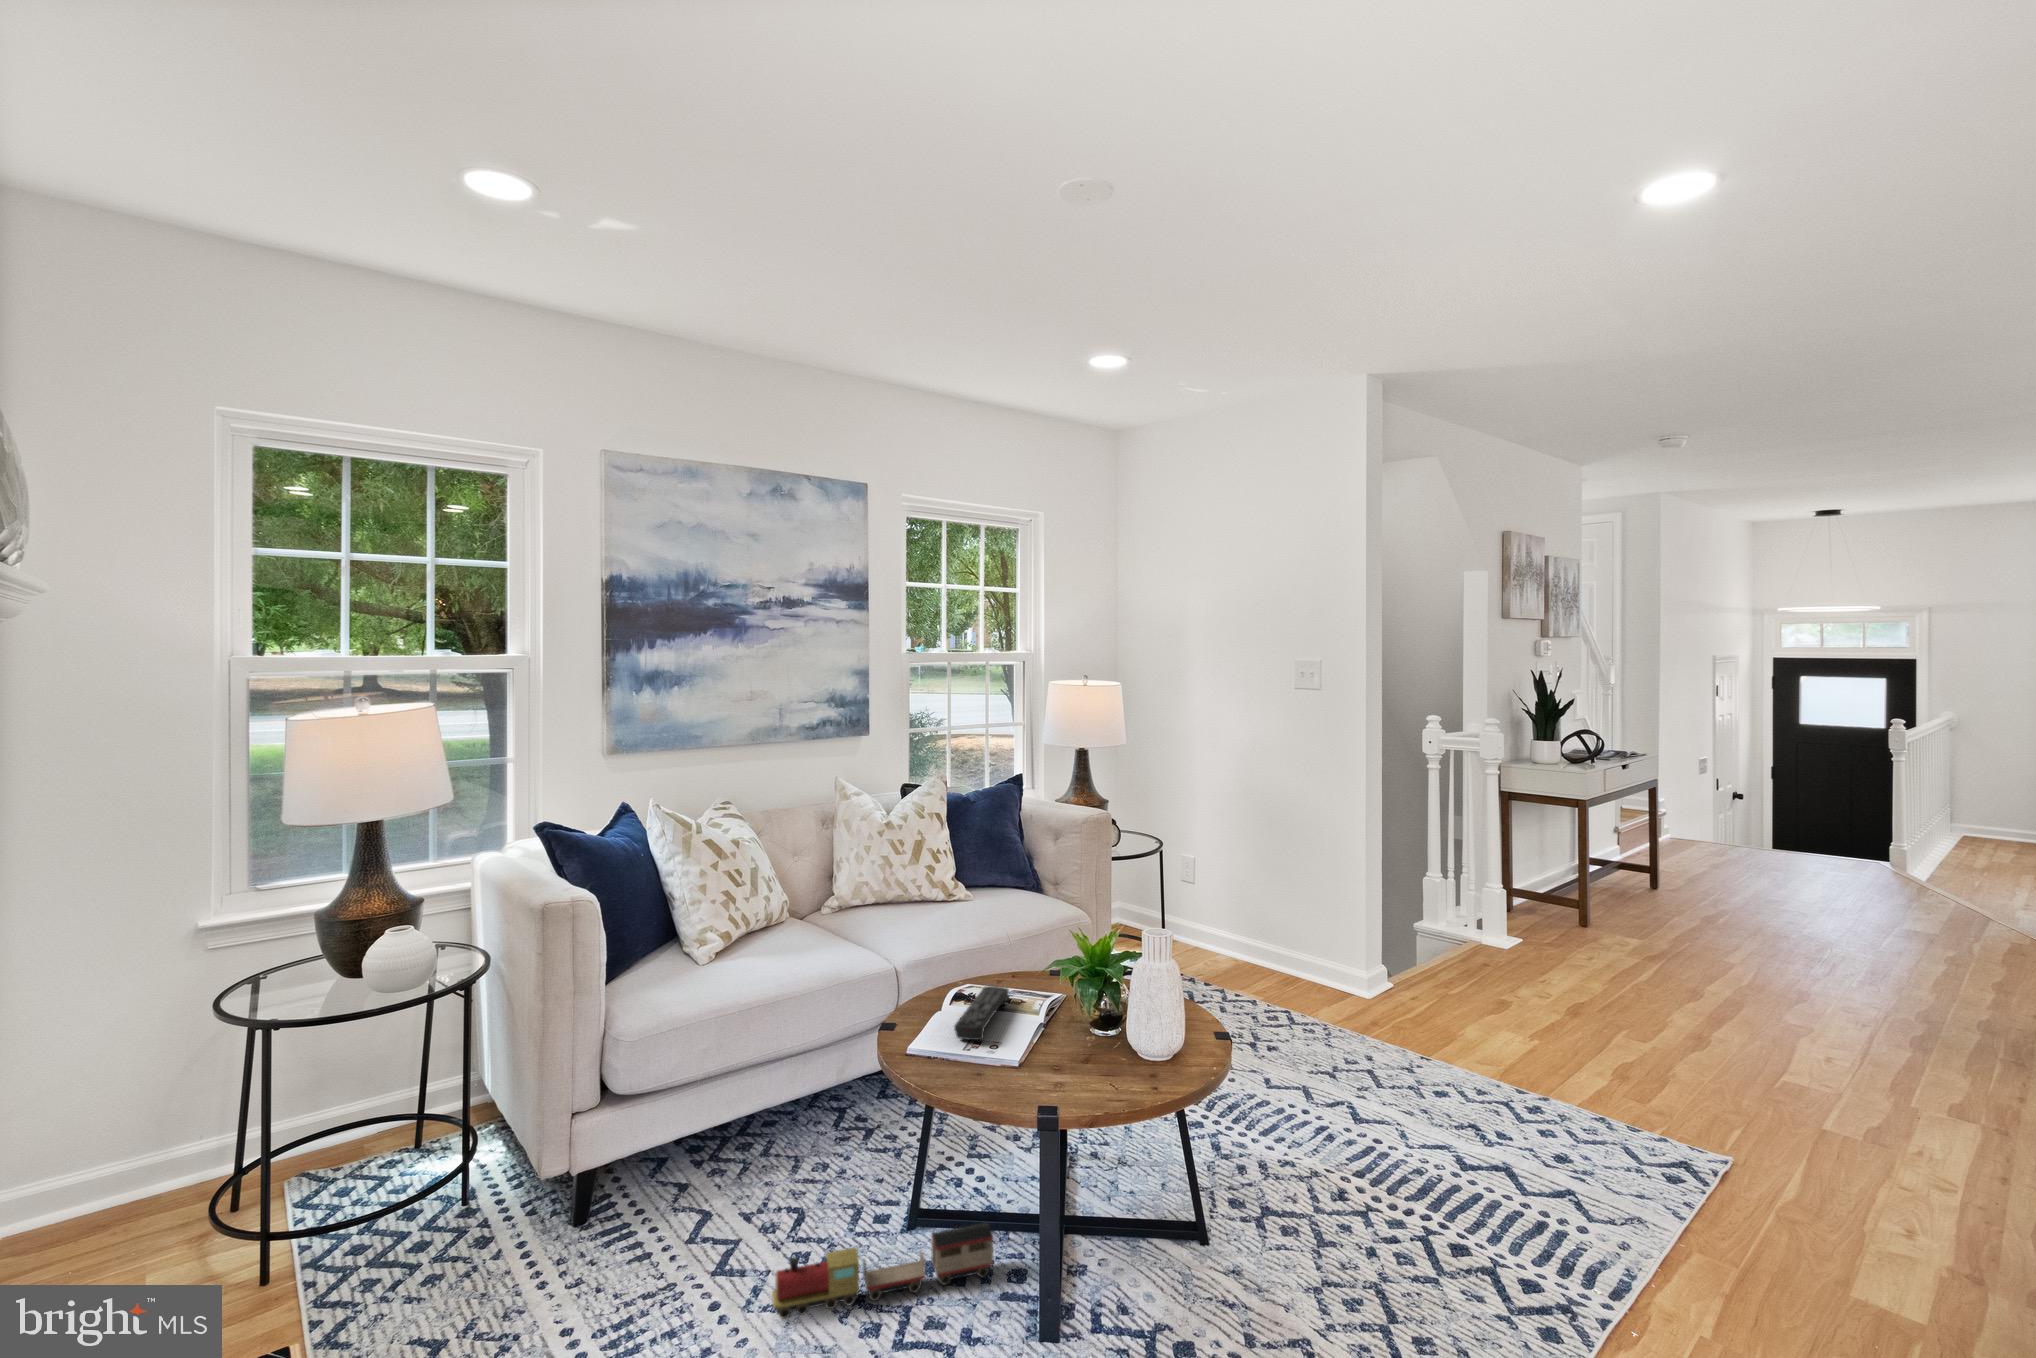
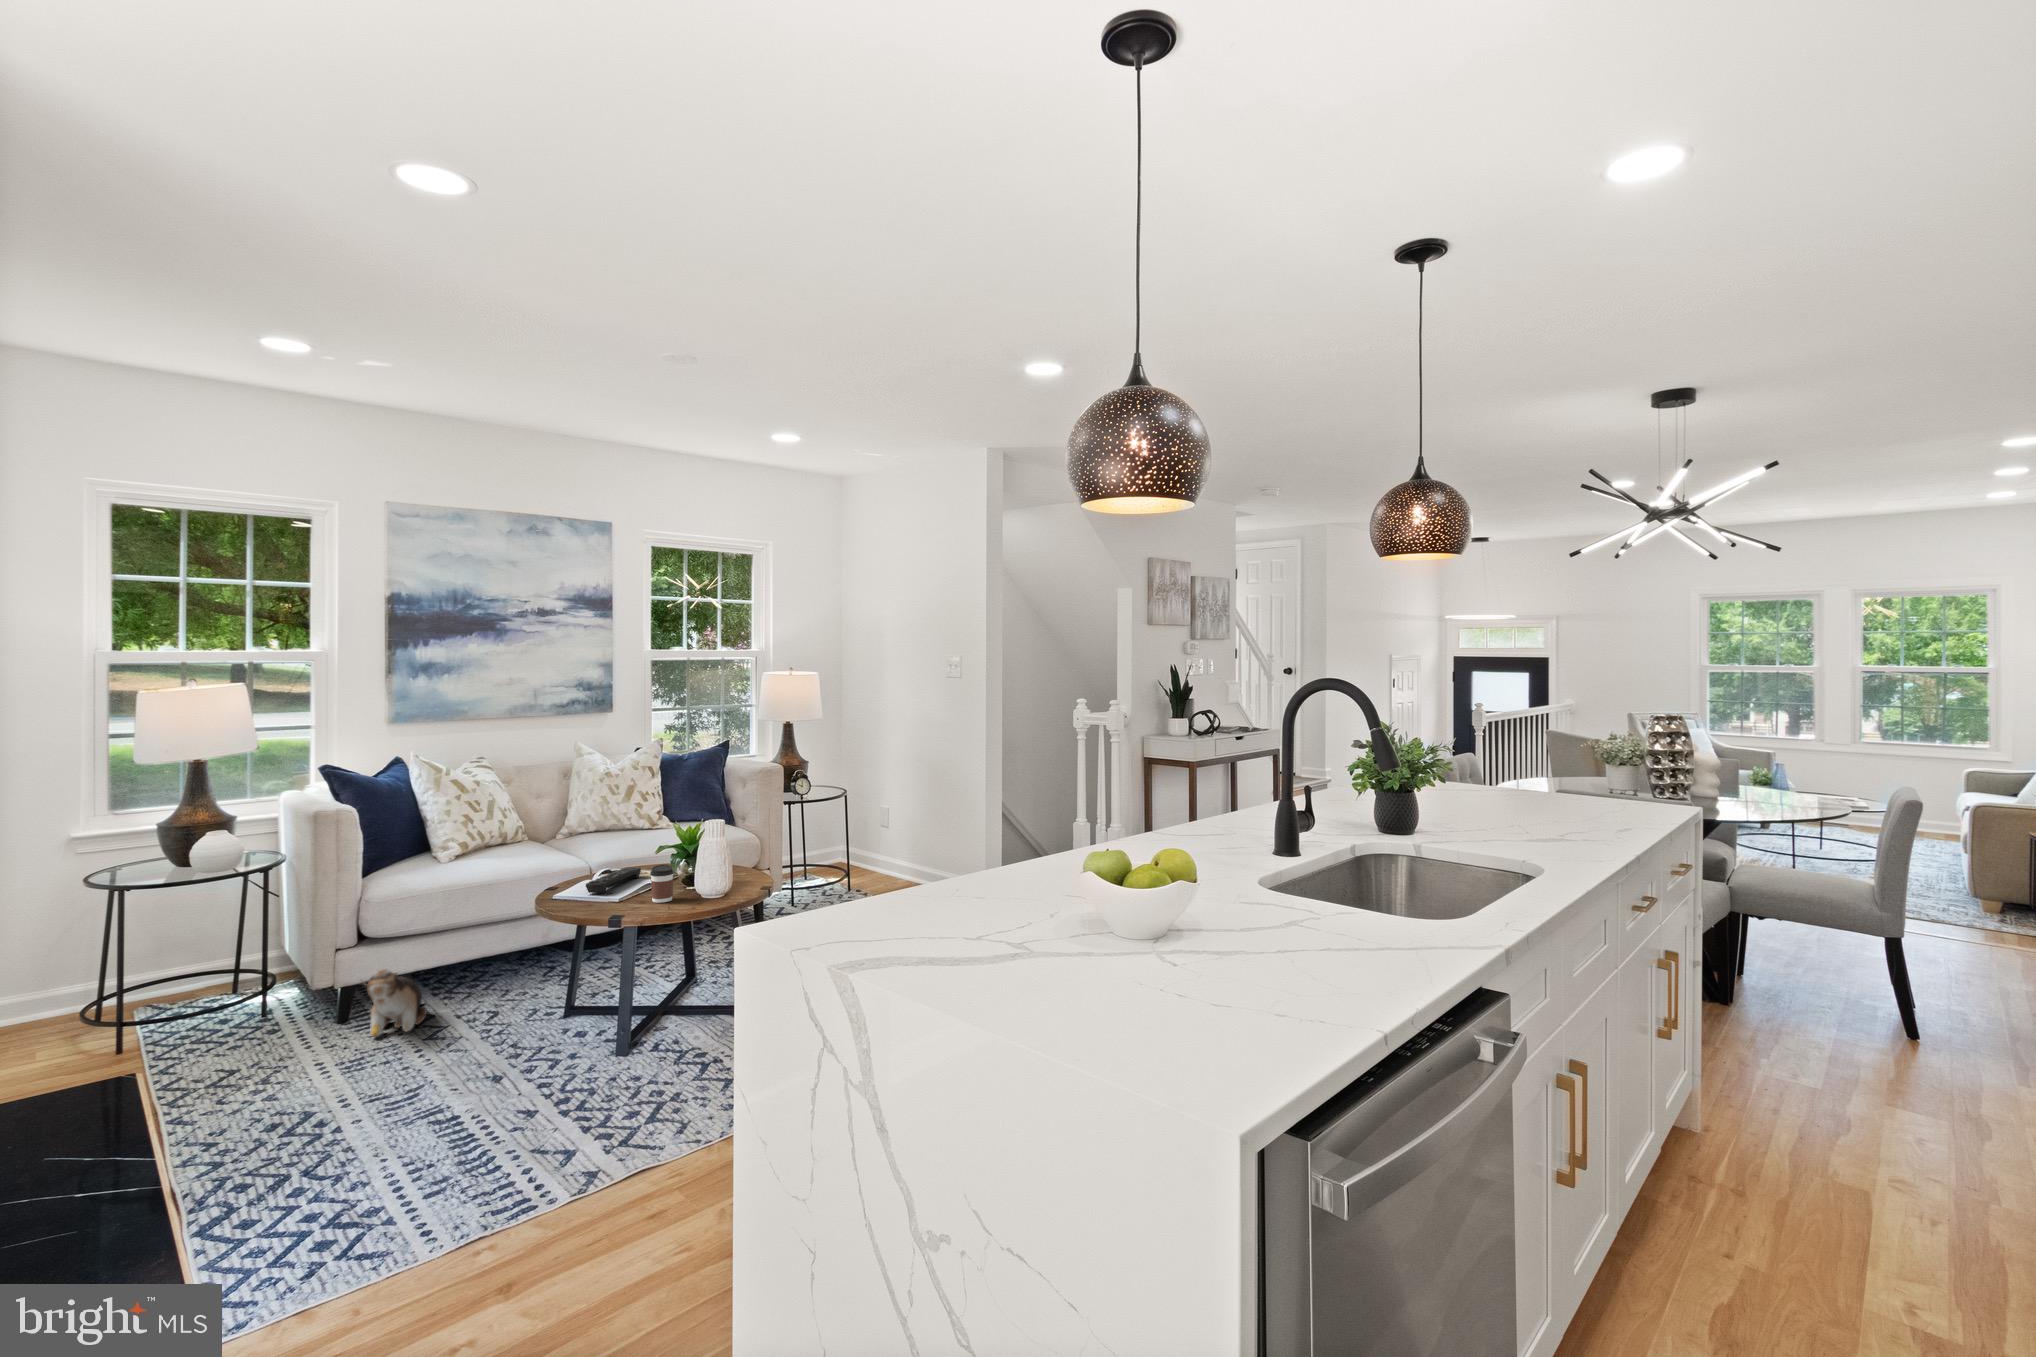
coffee cup: none [1067,1000,1103,1066] -> present [650,865,674,903]
plush toy: none [625,1160,706,1267] -> present [367,969,427,1037]
toy train: present [772,1223,993,1319] -> none [449,1004,602,1054]

